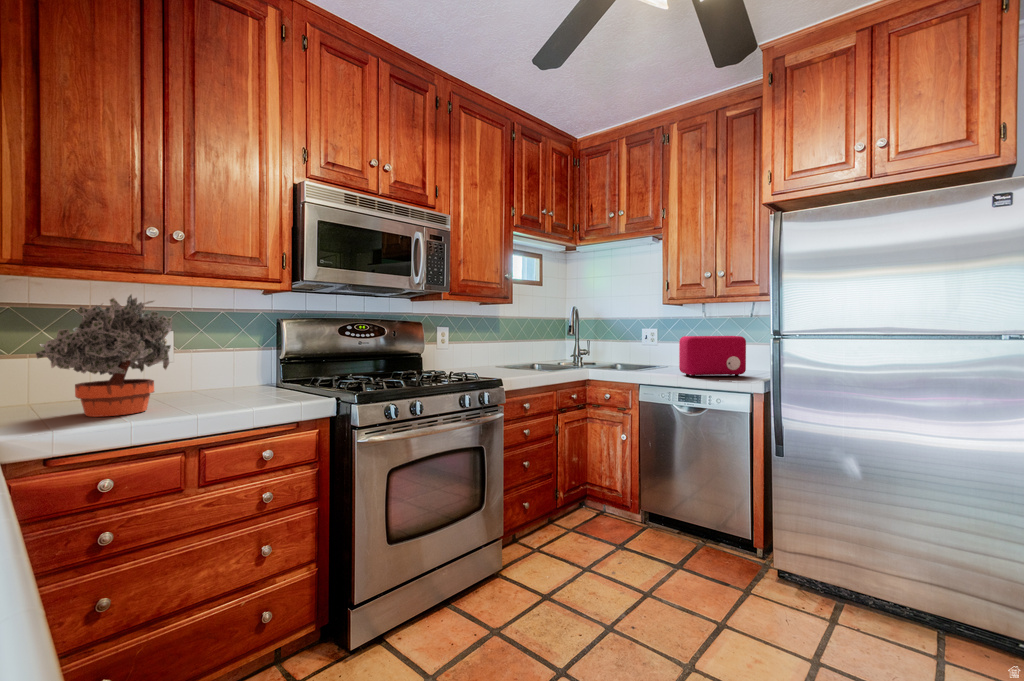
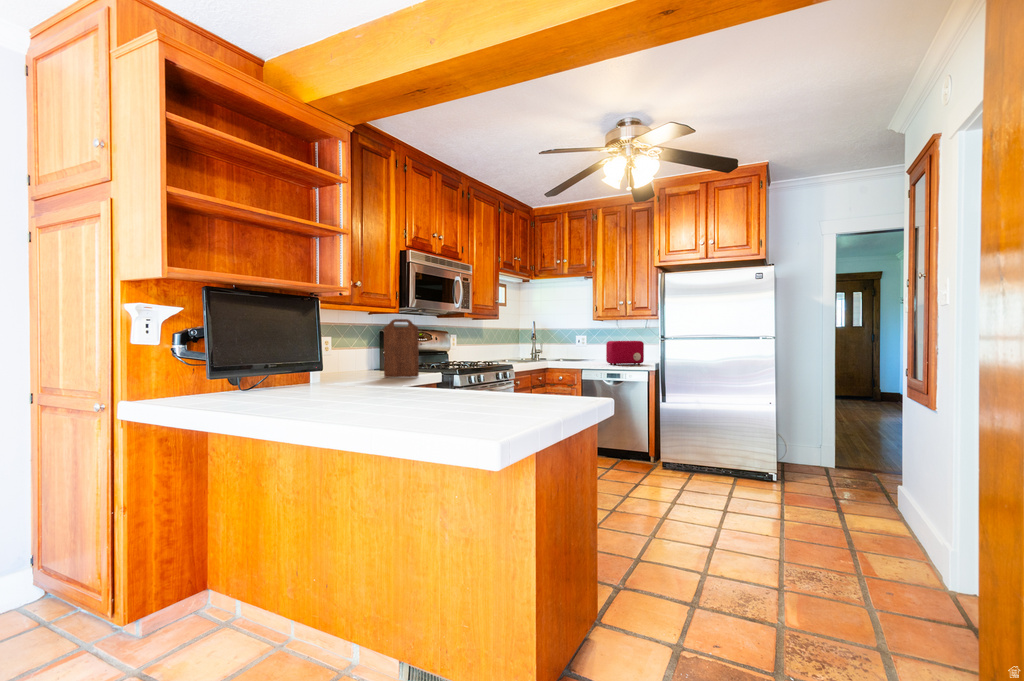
potted plant: present [36,295,172,417] -> none [321,318,372,382]
cutting board: none [212,296,276,404] -> present [384,319,419,377]

